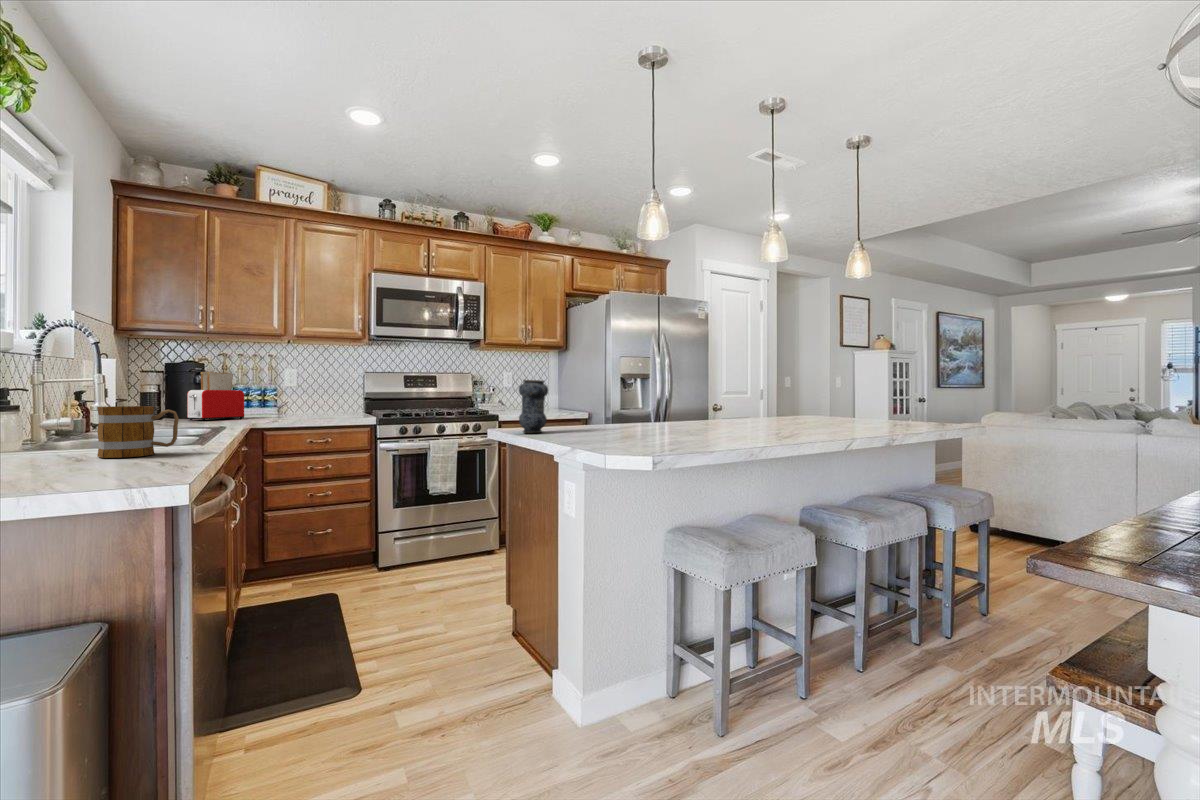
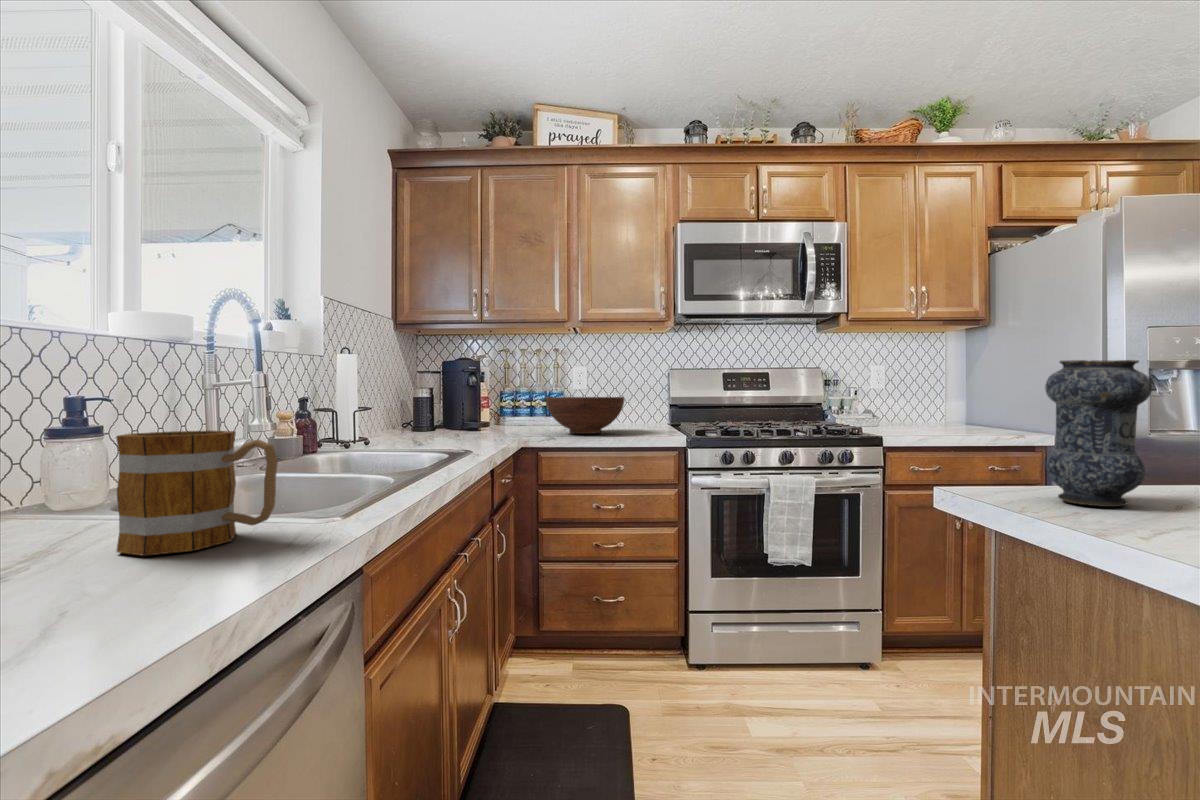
toaster: present [187,372,244,420] -> none [457,371,520,436]
fruit bowl: none [268,392,331,418] -> present [546,397,624,434]

